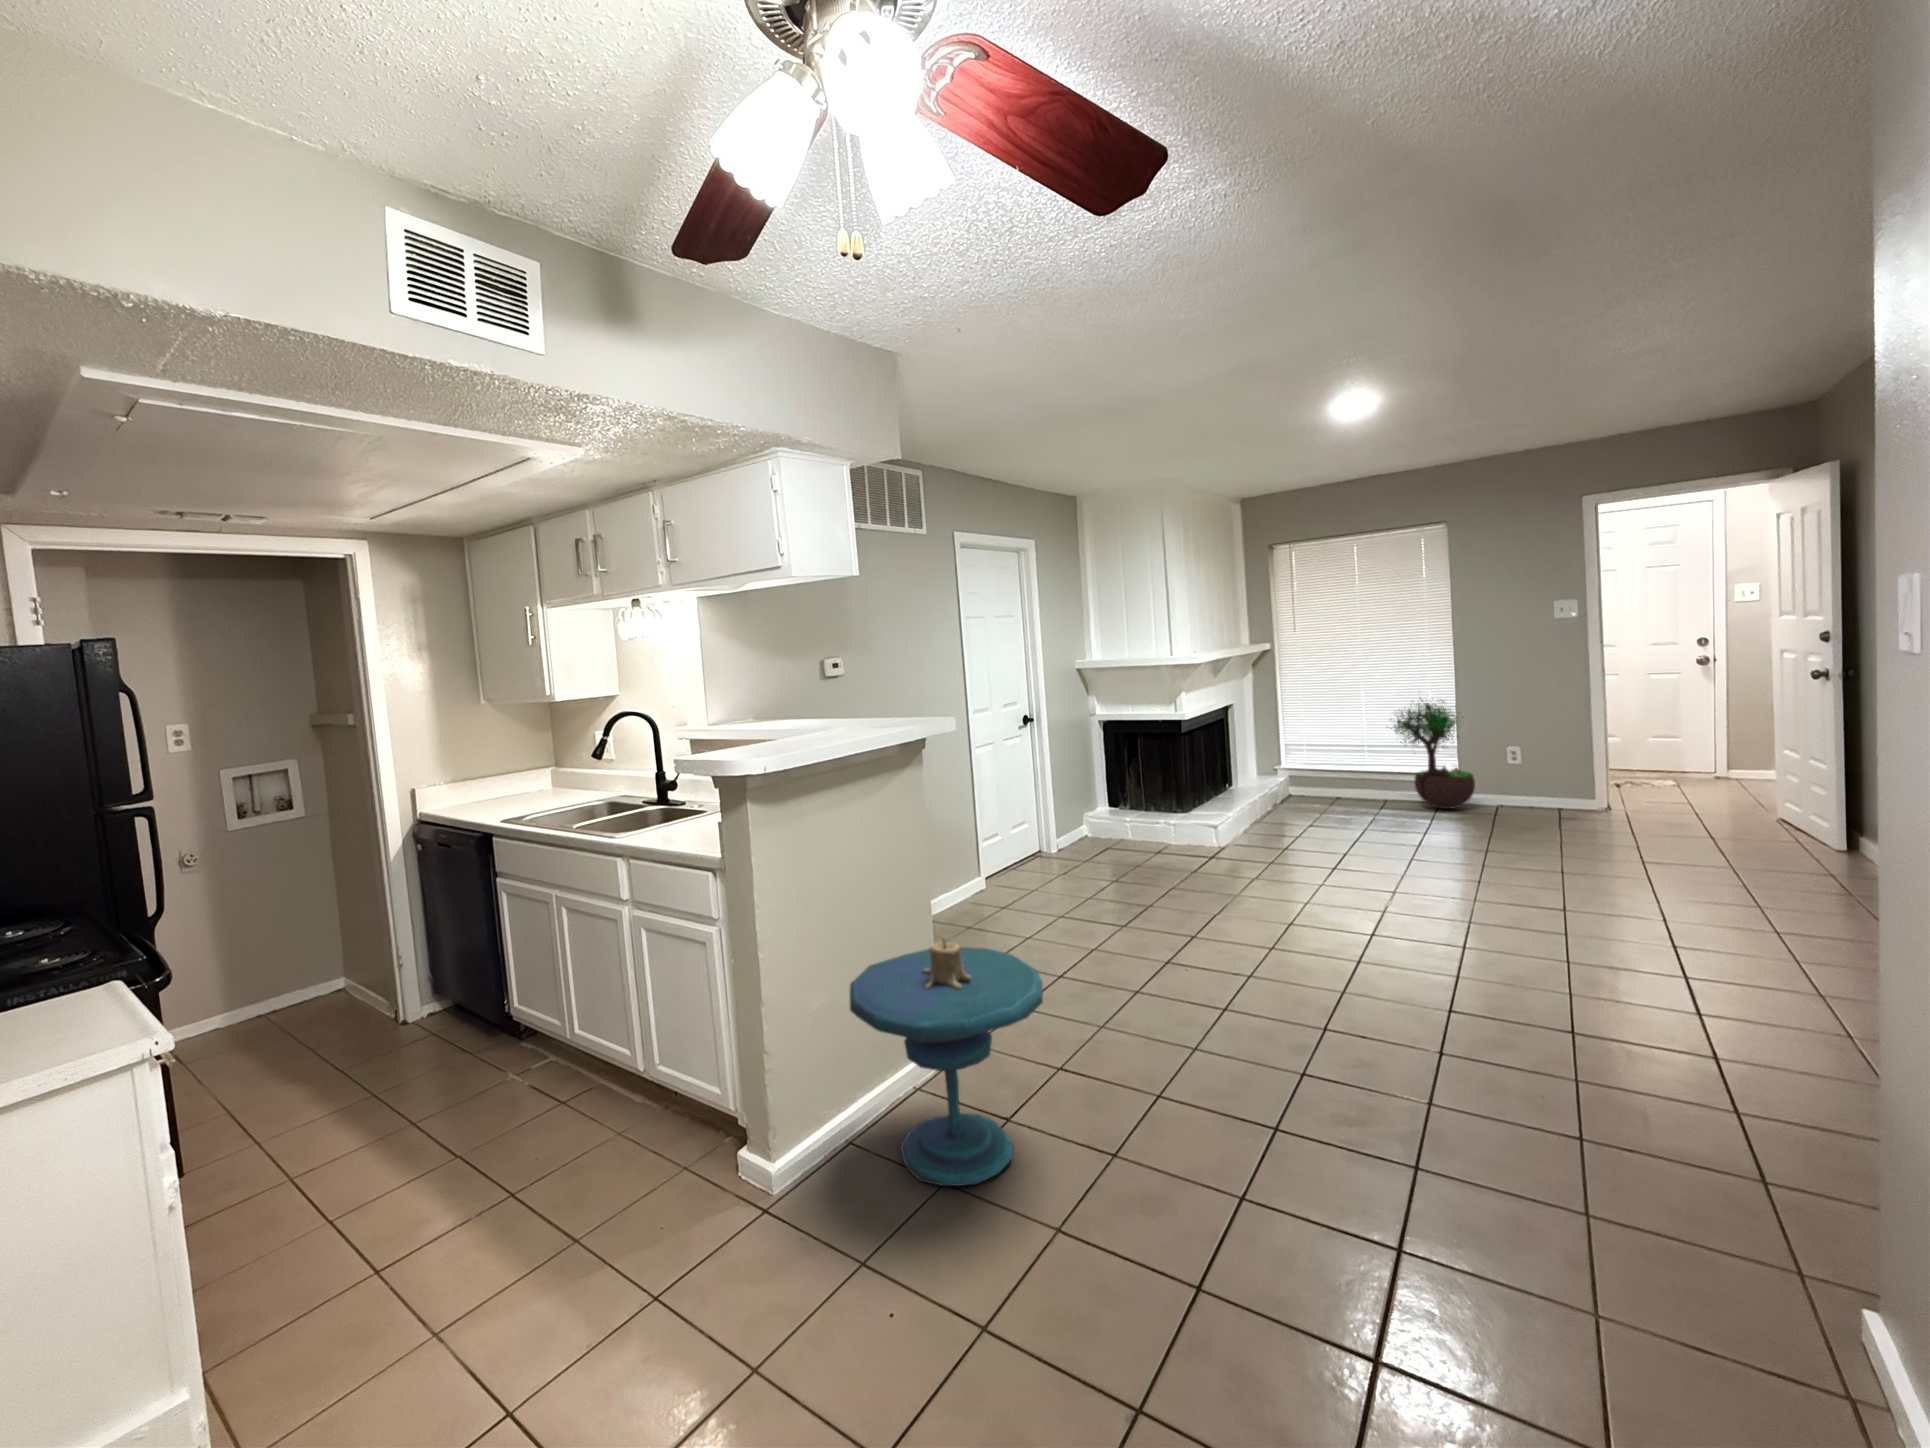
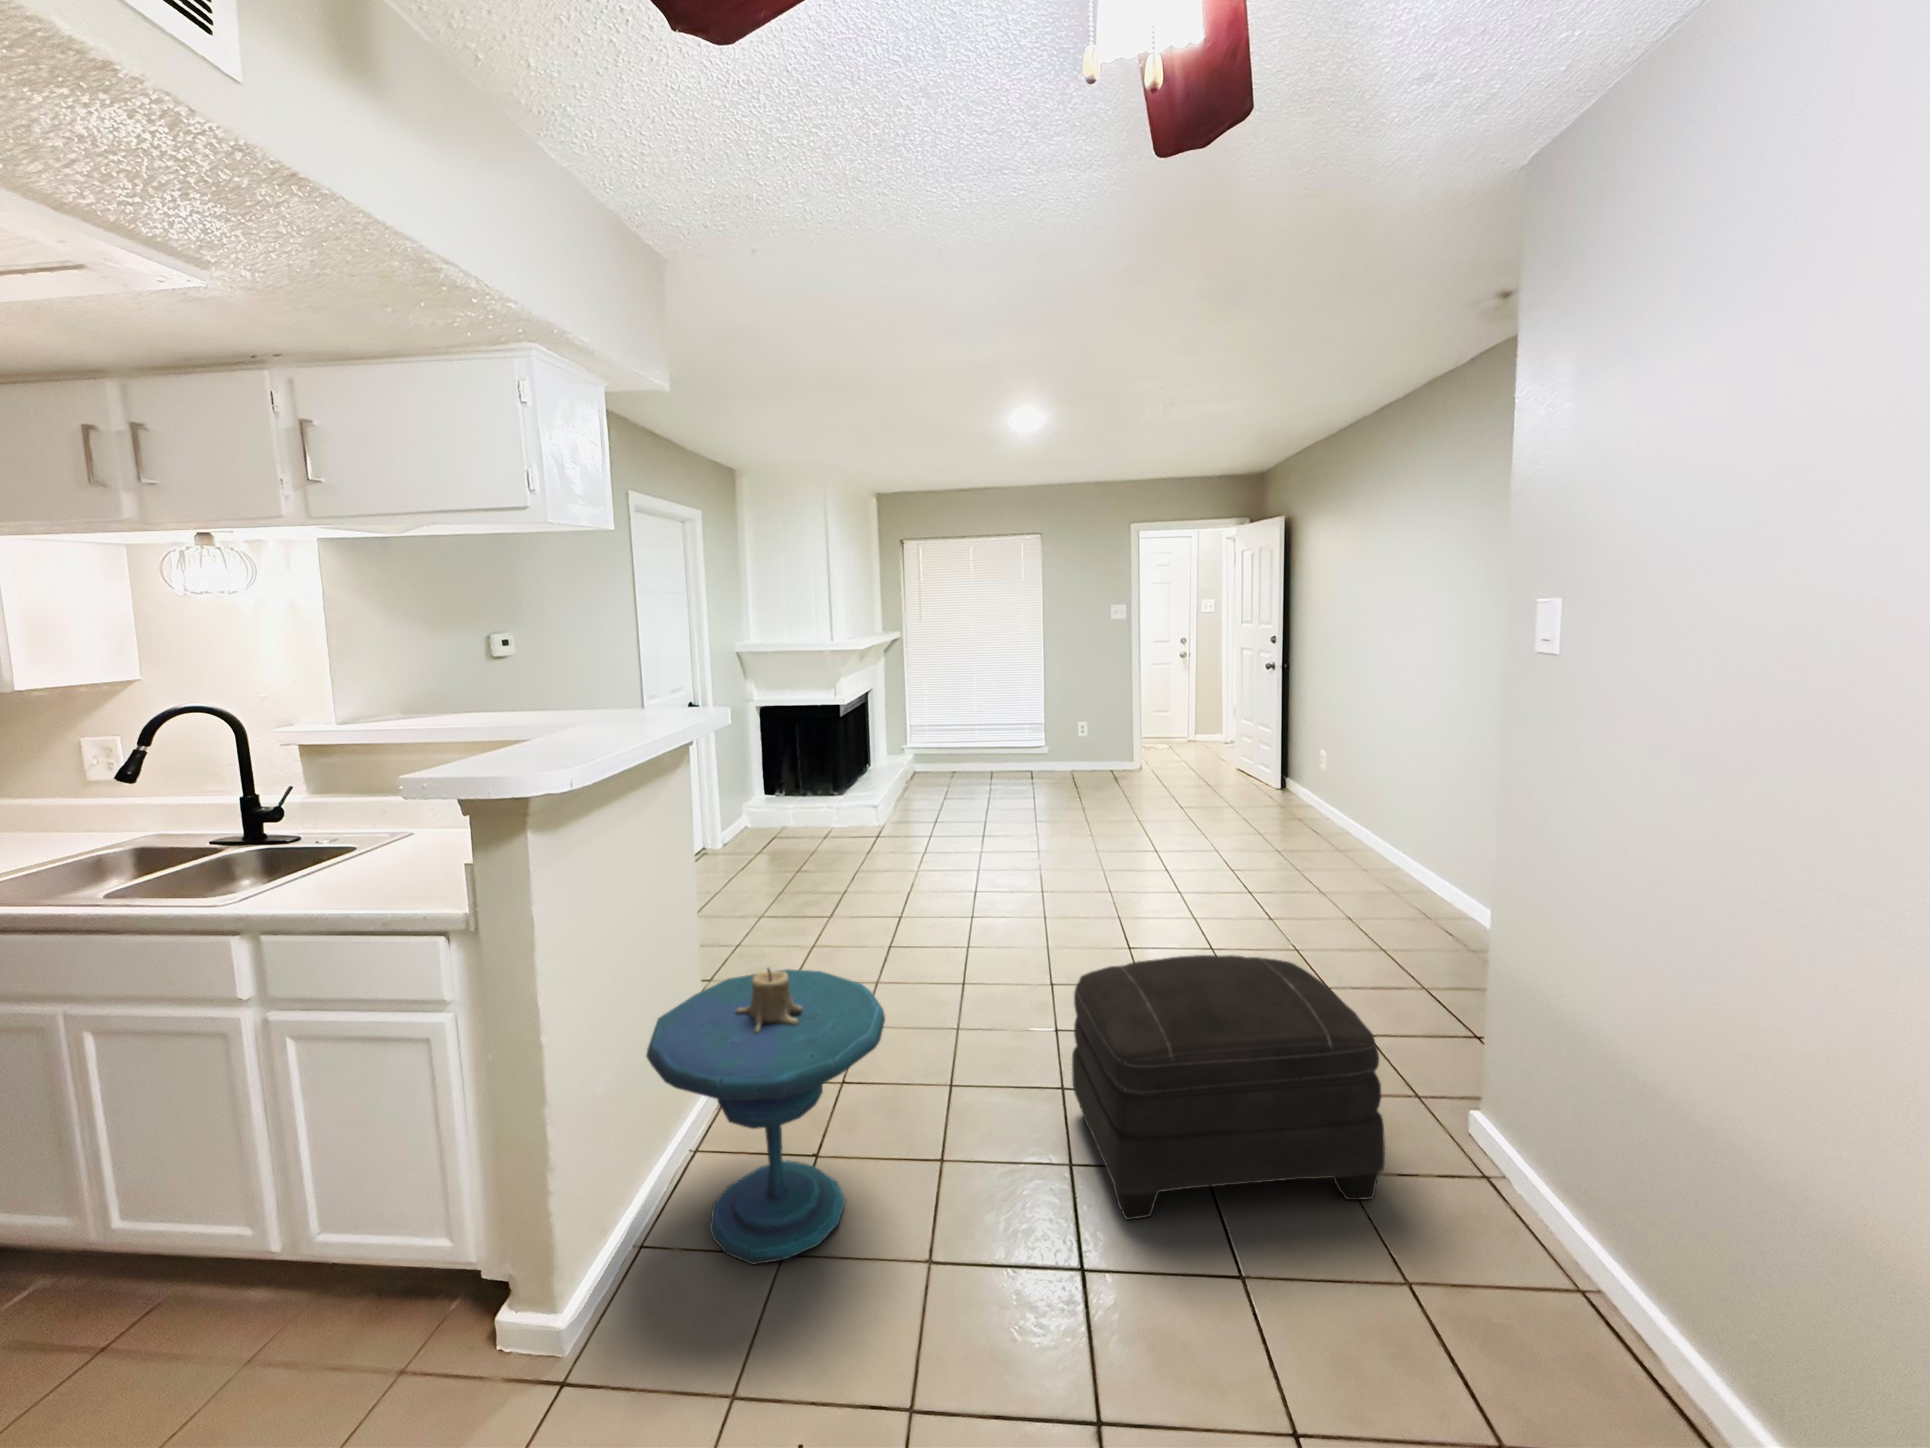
potted tree: present [1391,698,1475,809] -> none [996,676,1058,776]
ottoman: none [1252,1004,1633,1352] -> present [1072,955,1385,1220]

